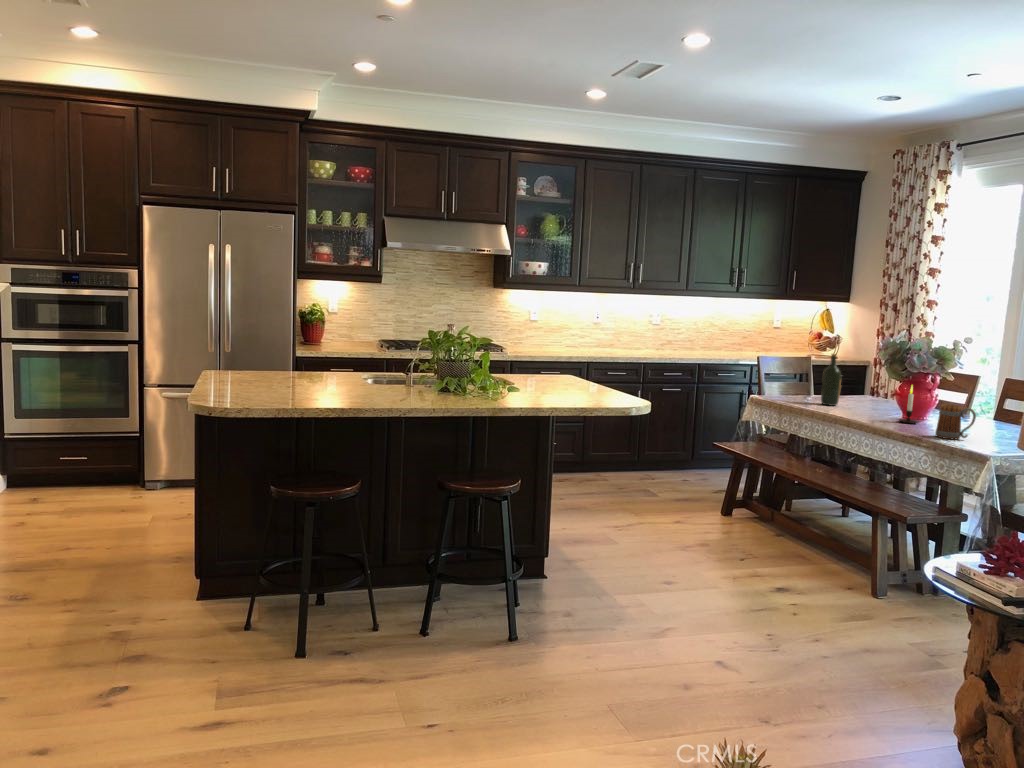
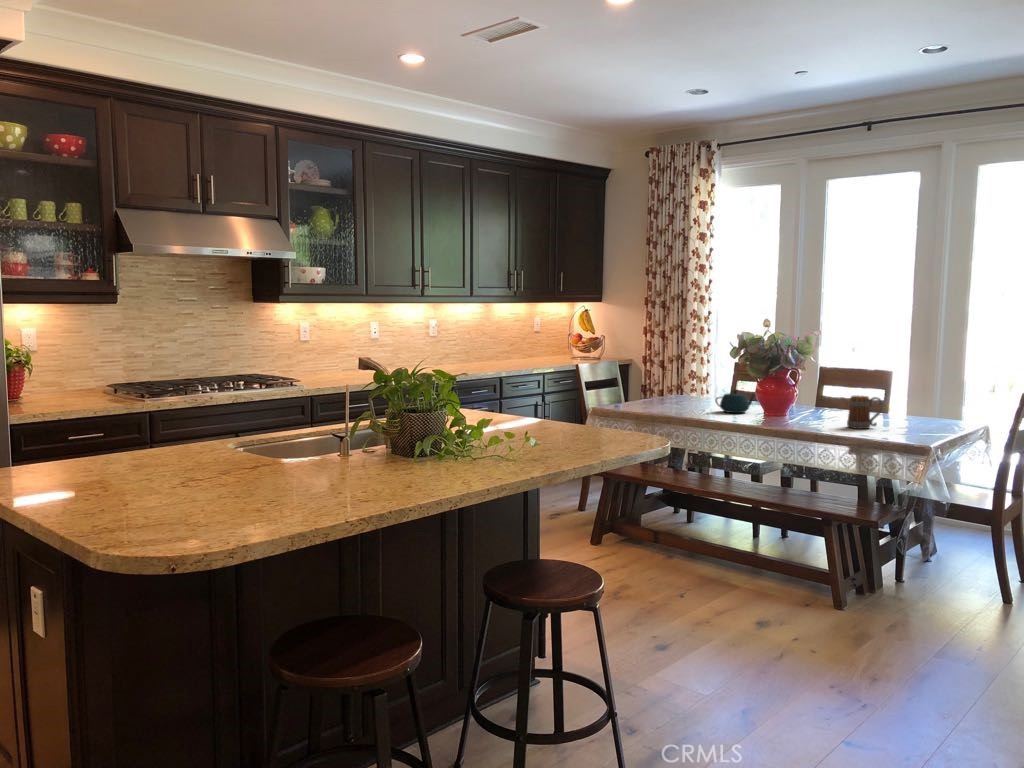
wine bottle: present [821,354,841,406] -> none [687,355,706,409]
candle: present [899,386,920,424] -> none [785,379,807,418]
teapot: none [836,390,885,413] -> present [715,390,755,413]

